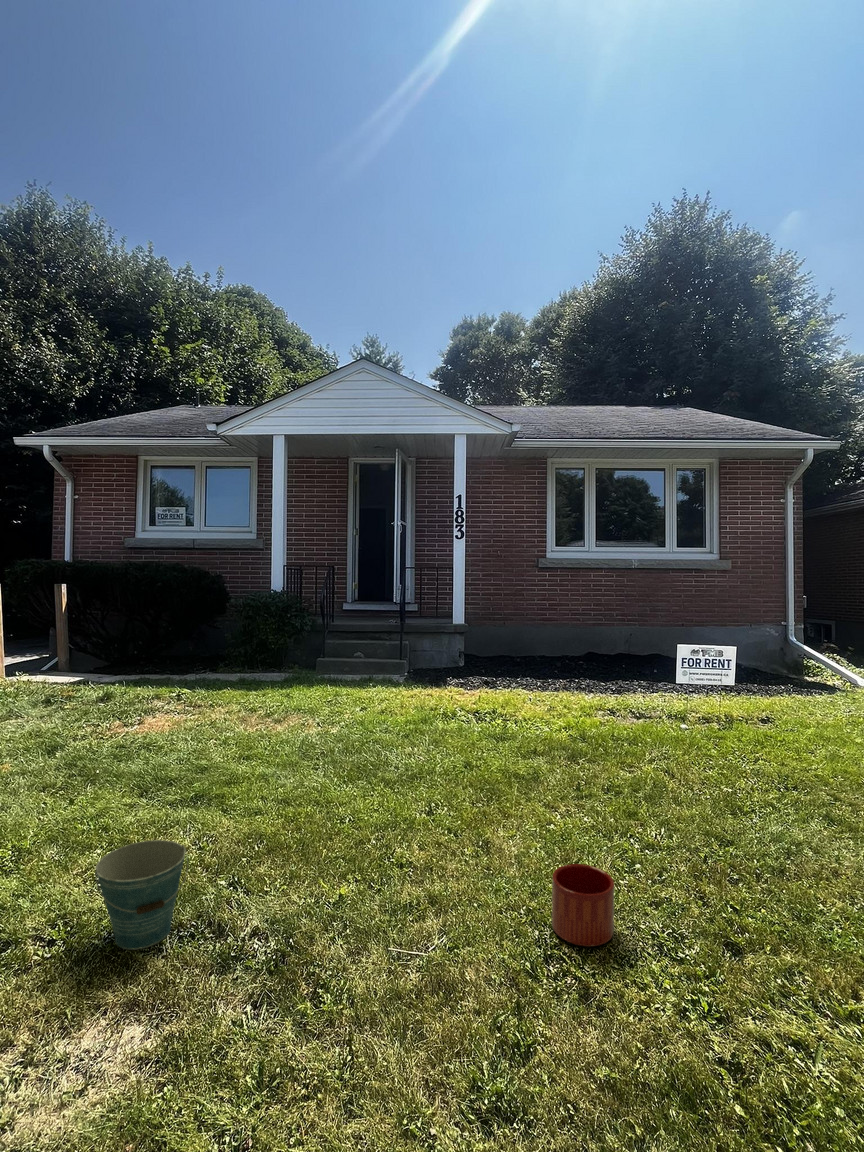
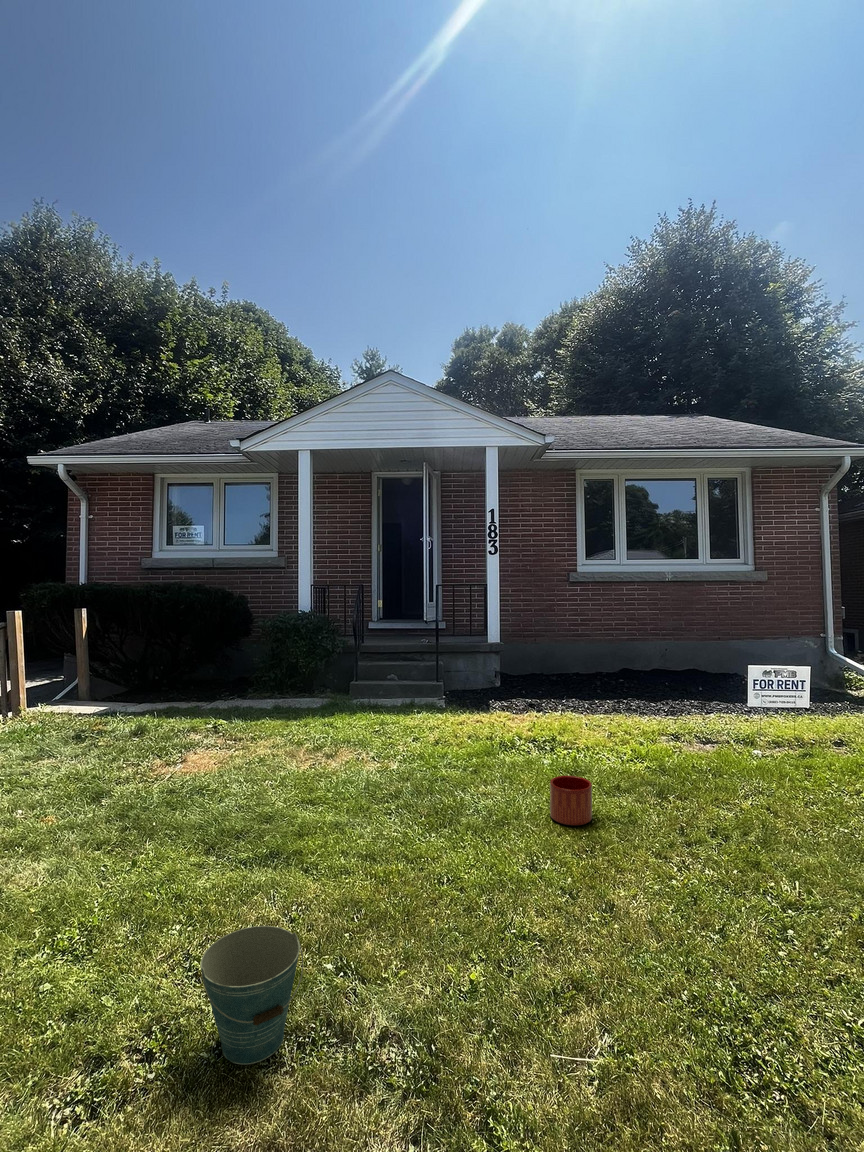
planter: present [552,864,614,947] -> present [550,776,592,826]

